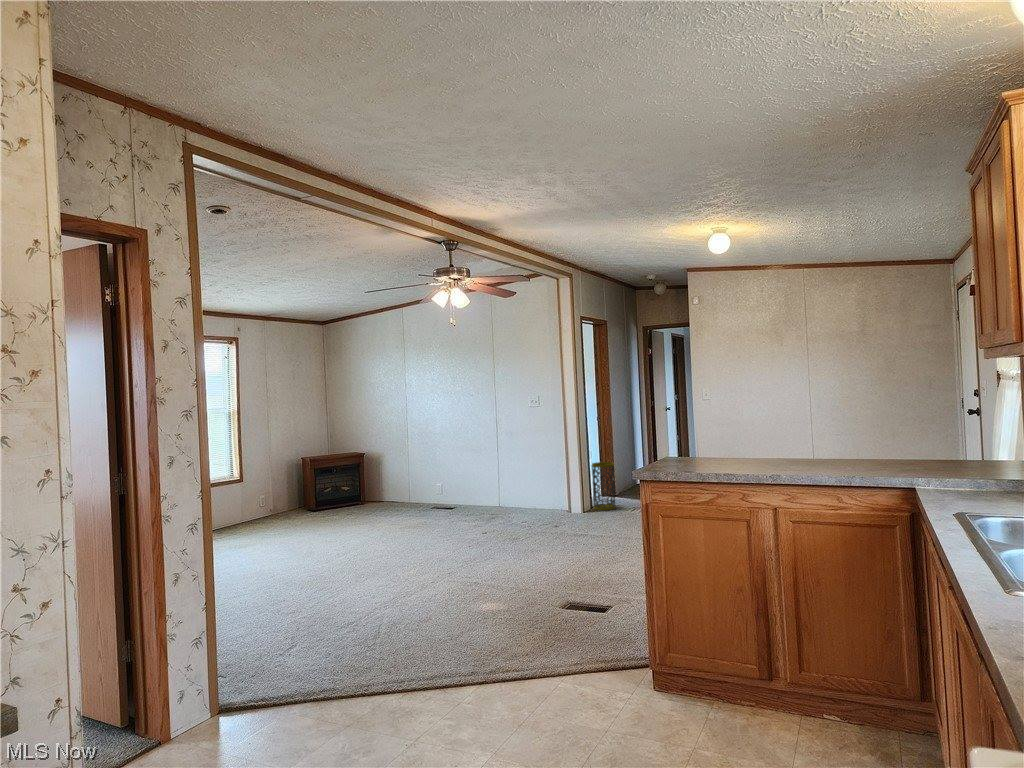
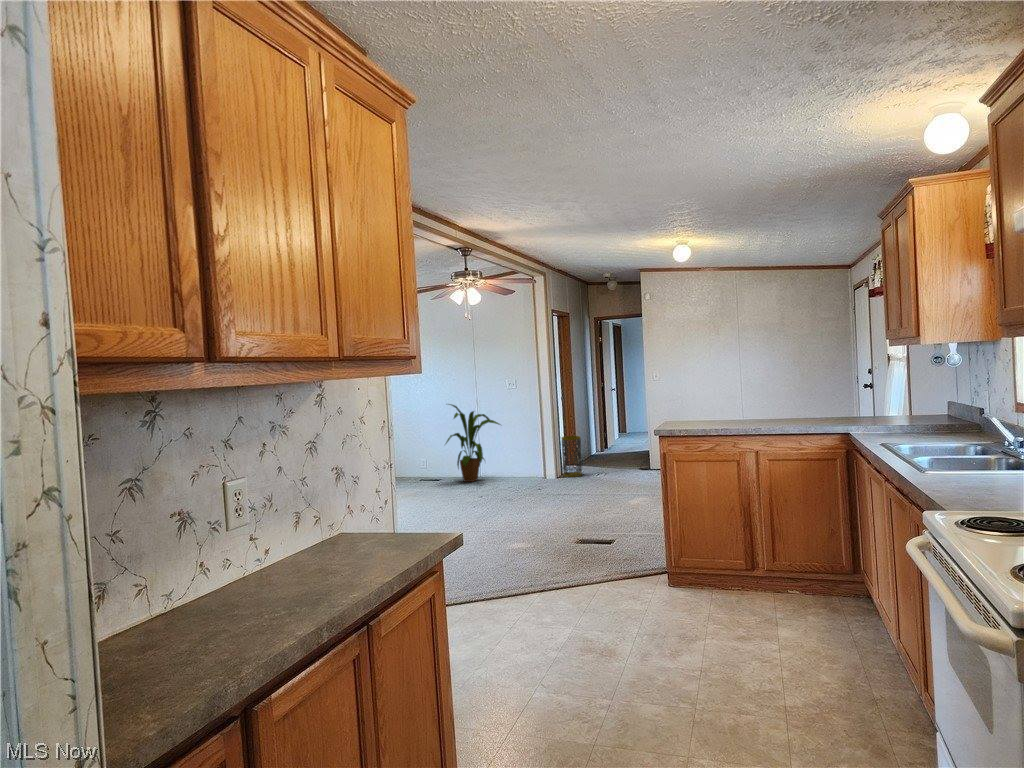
house plant: none [456,423,524,511] -> present [446,404,500,482]

